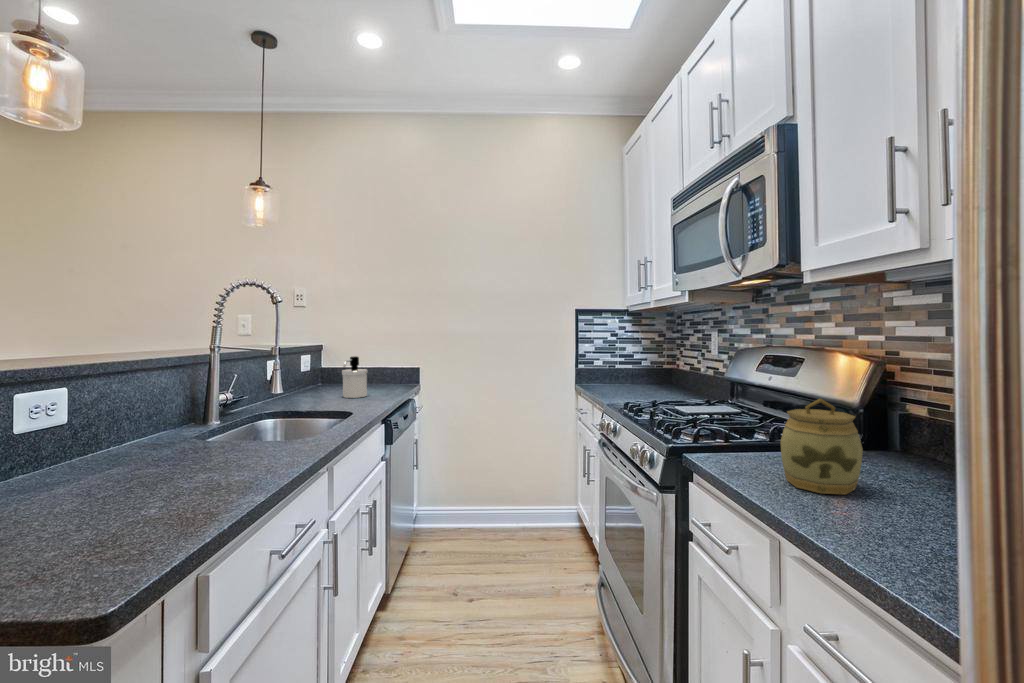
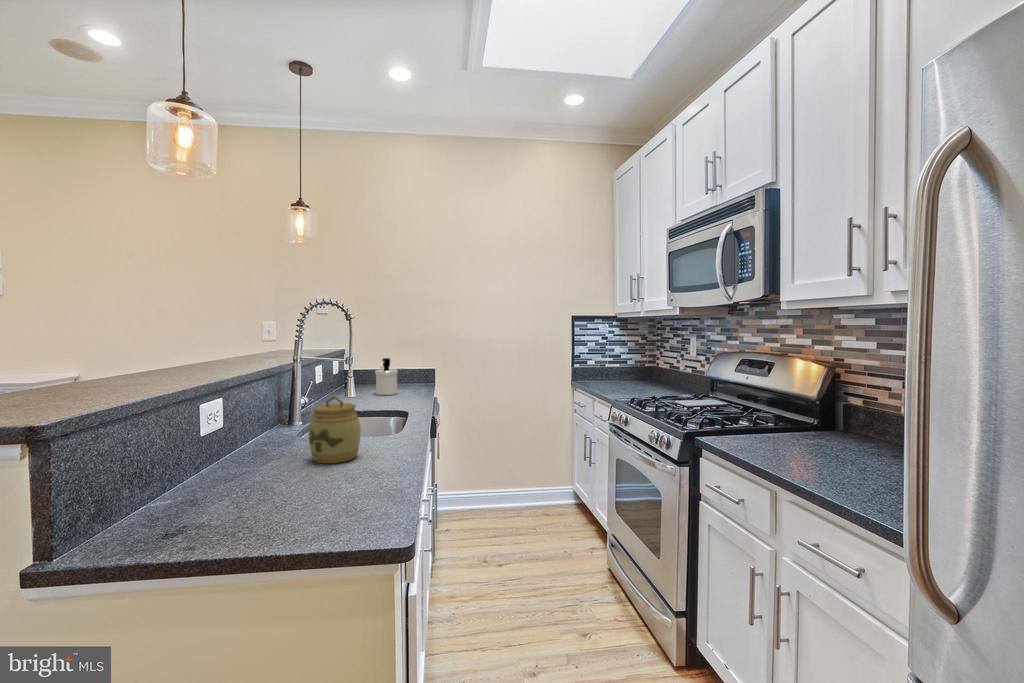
jar: present [781,399,863,494] -> present [308,396,361,463]

